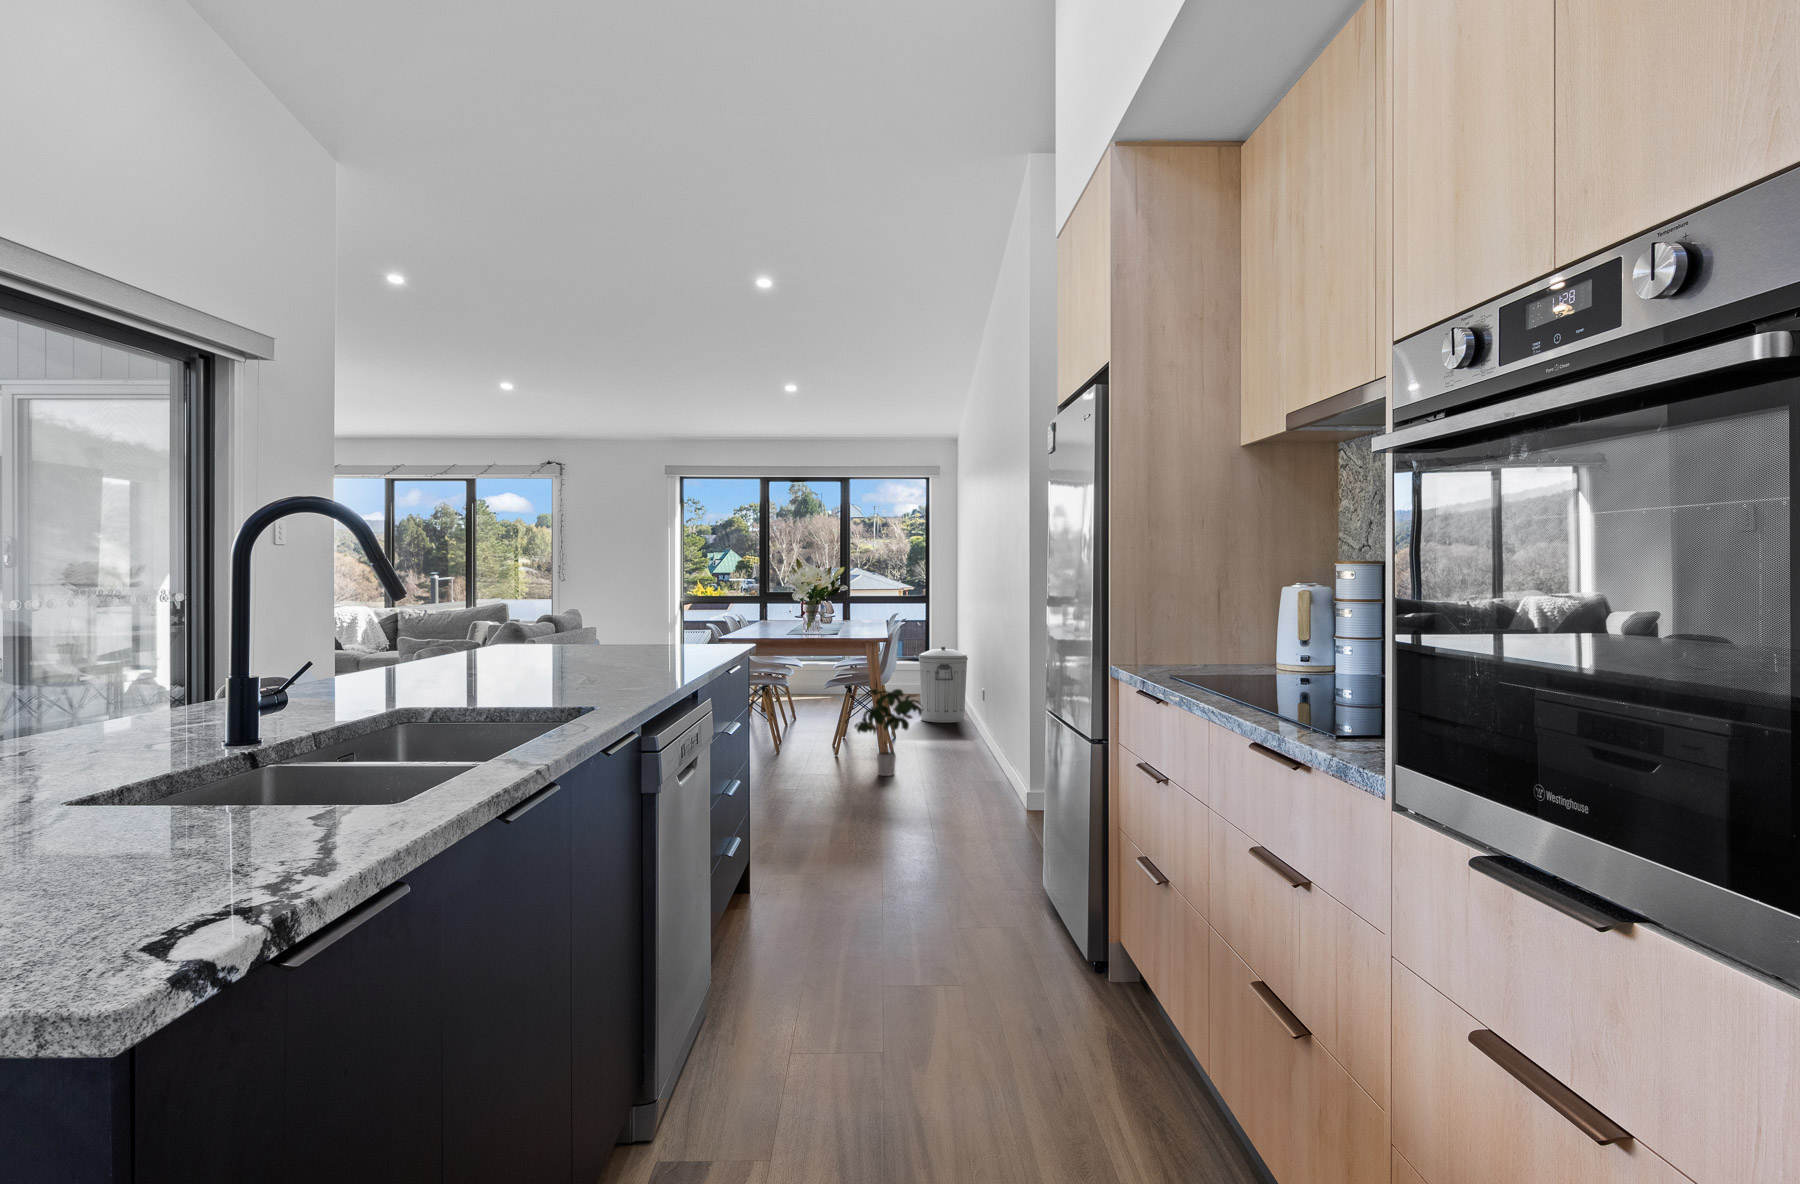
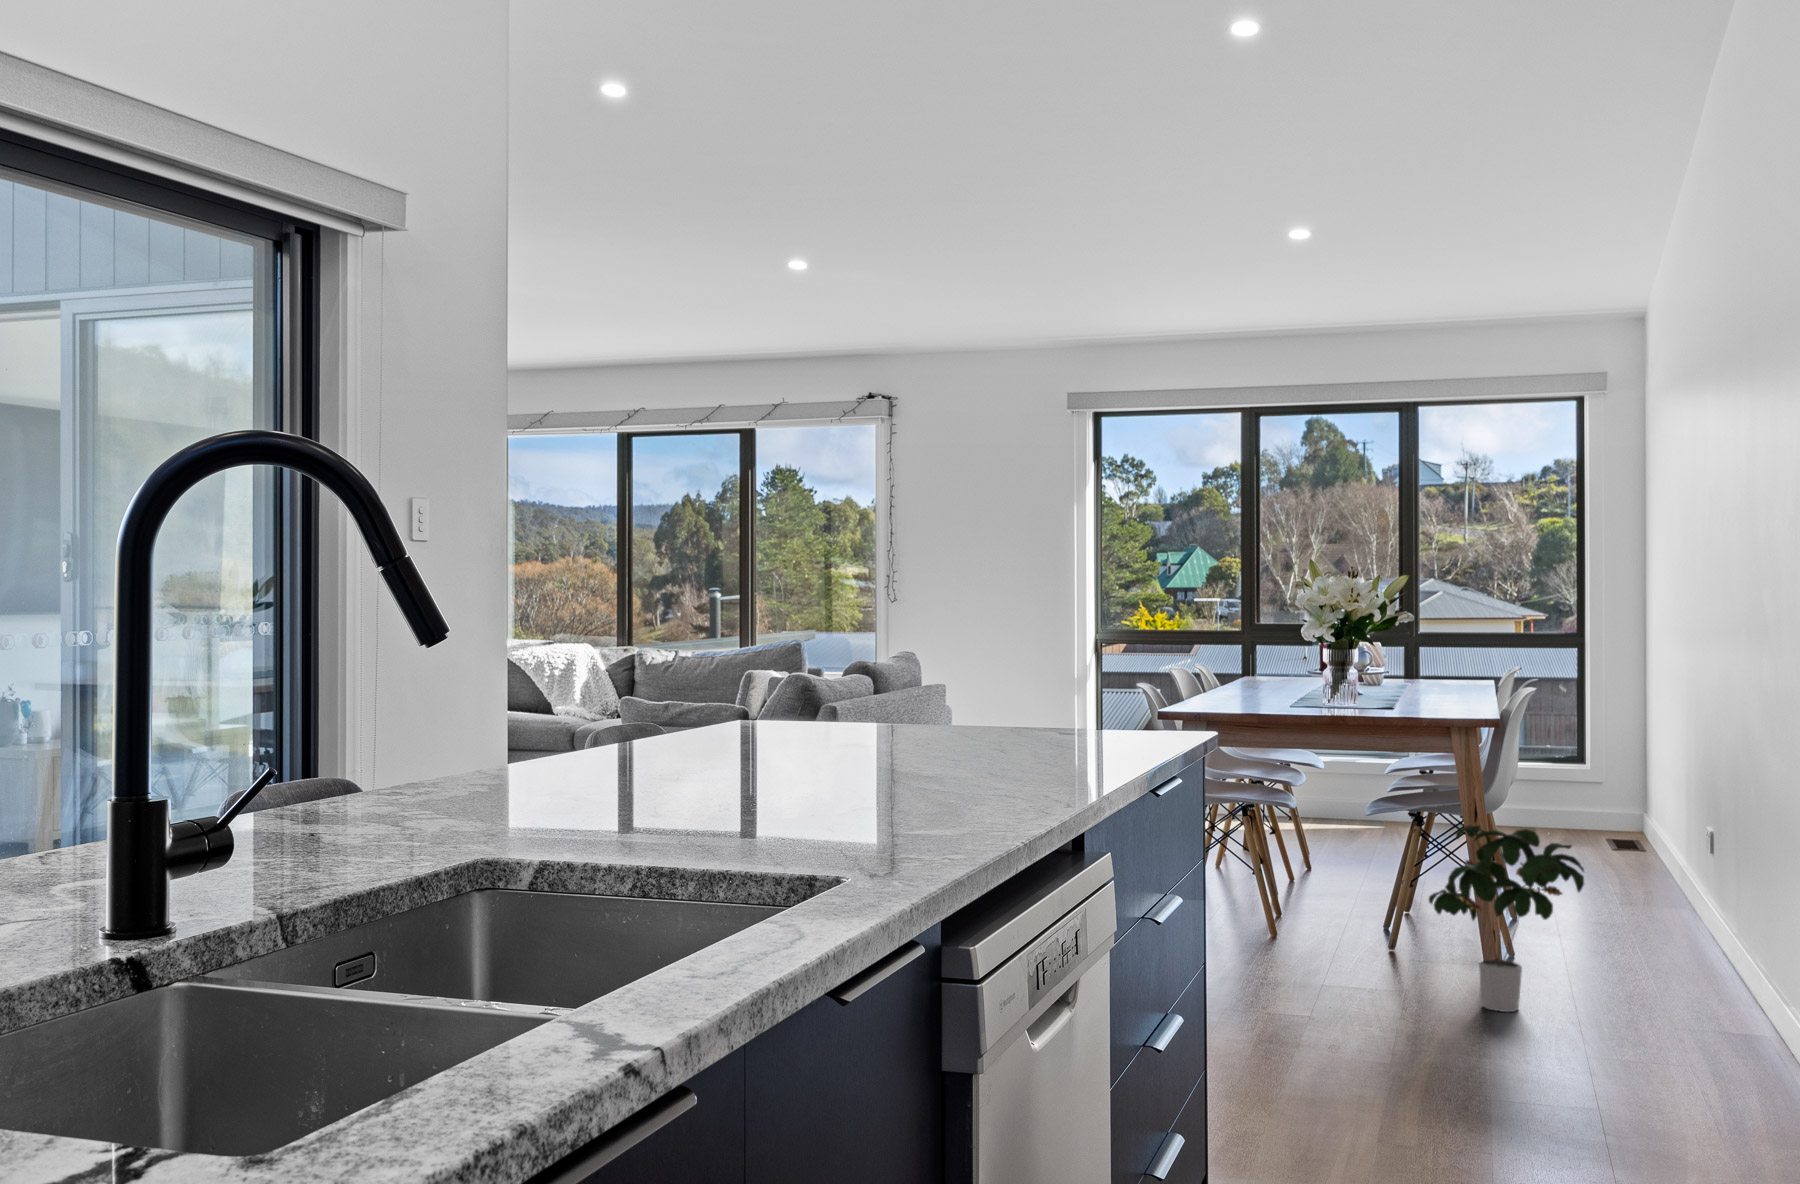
trash can: present [919,646,968,723] -> none [1565,736,1677,894]

